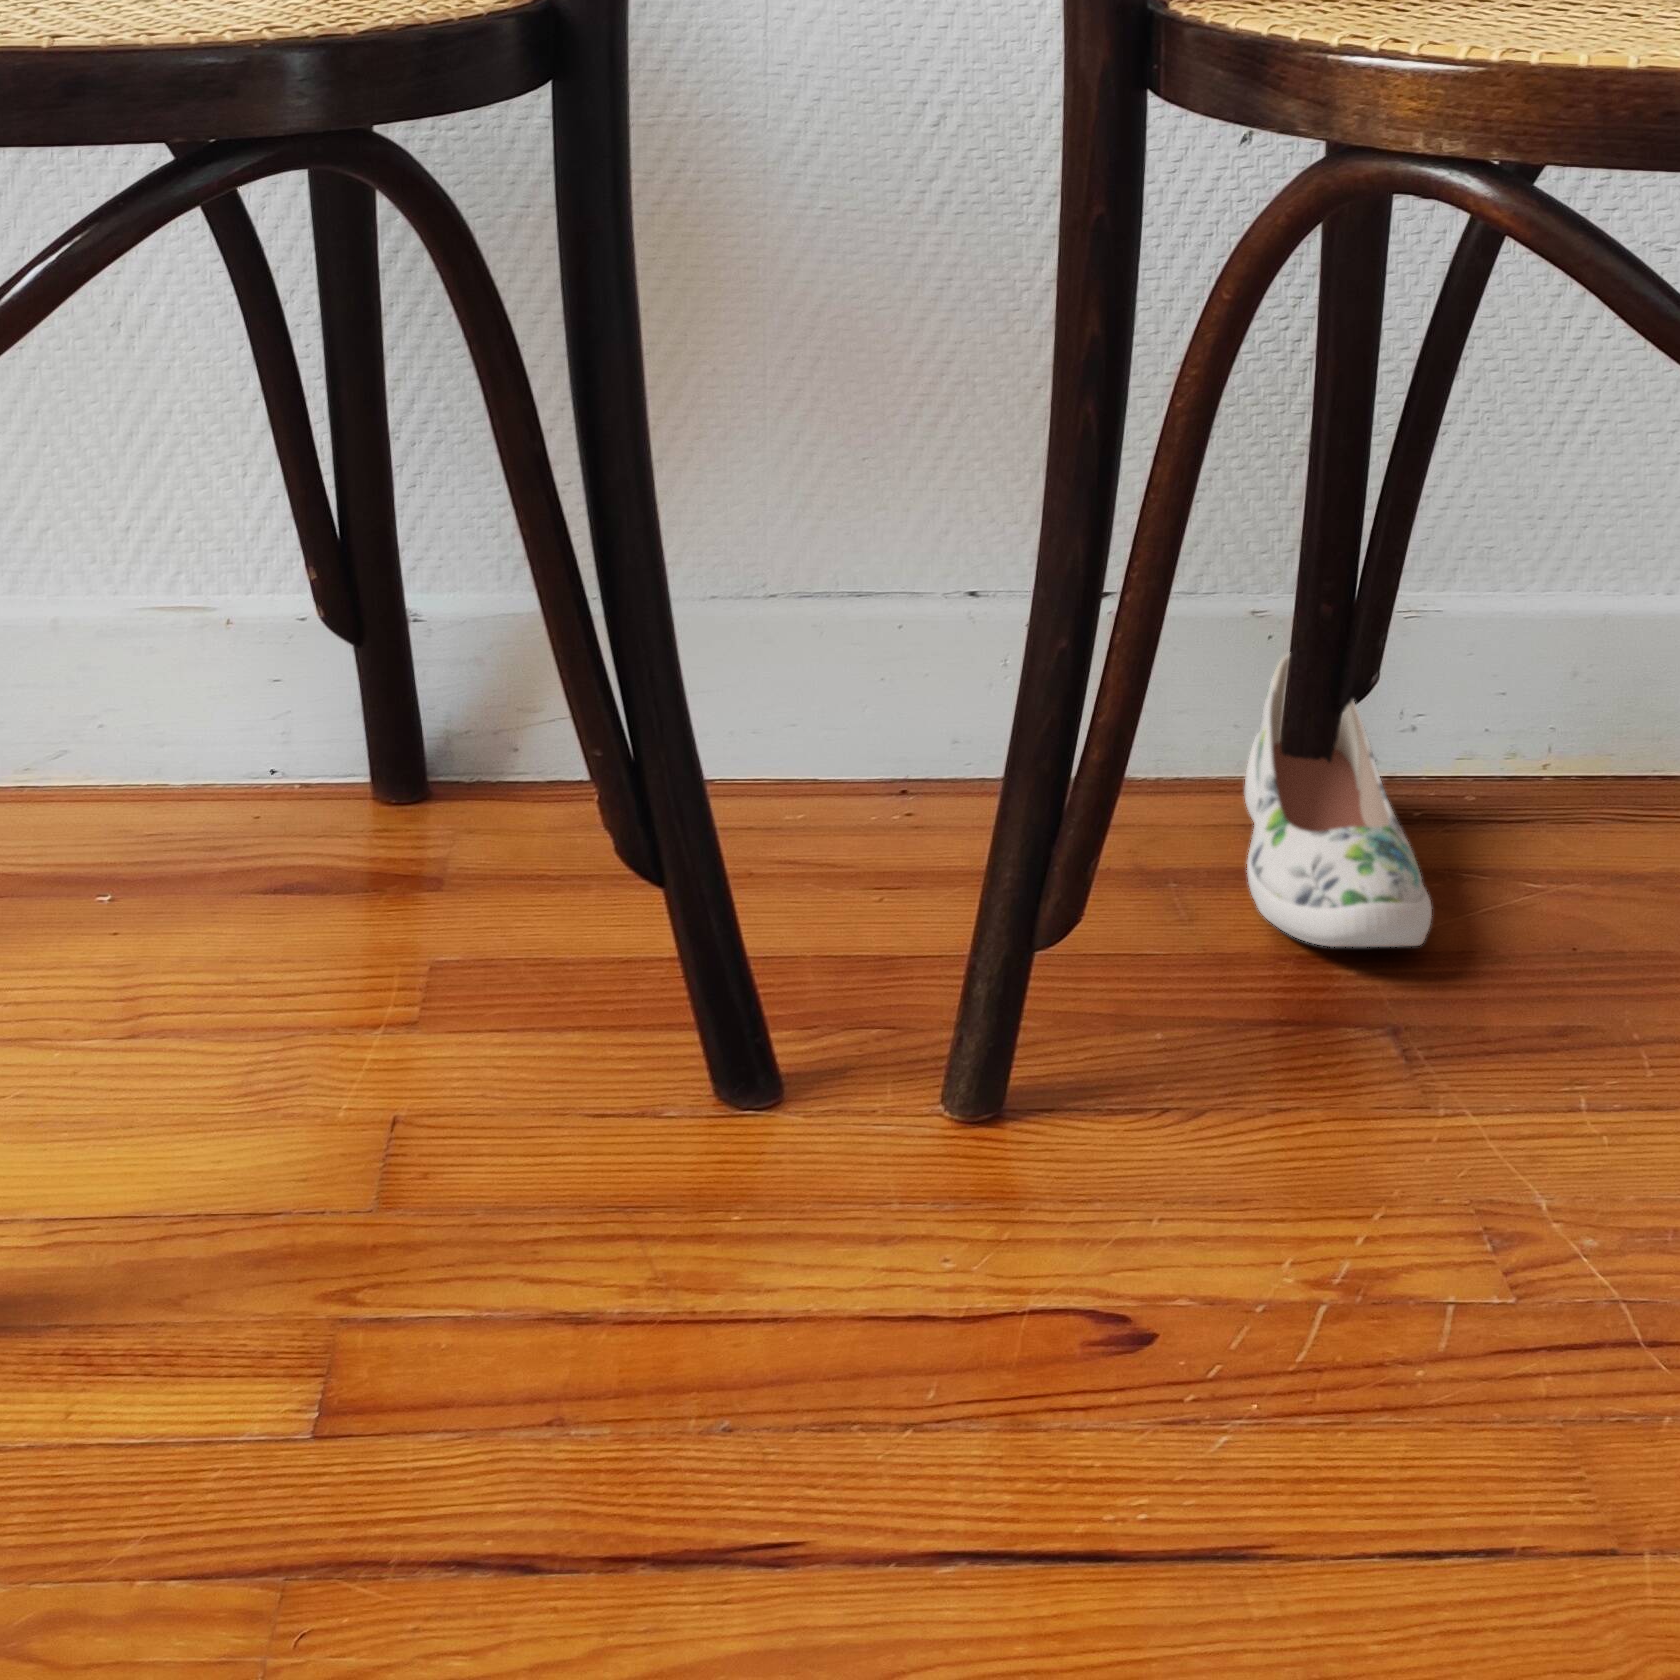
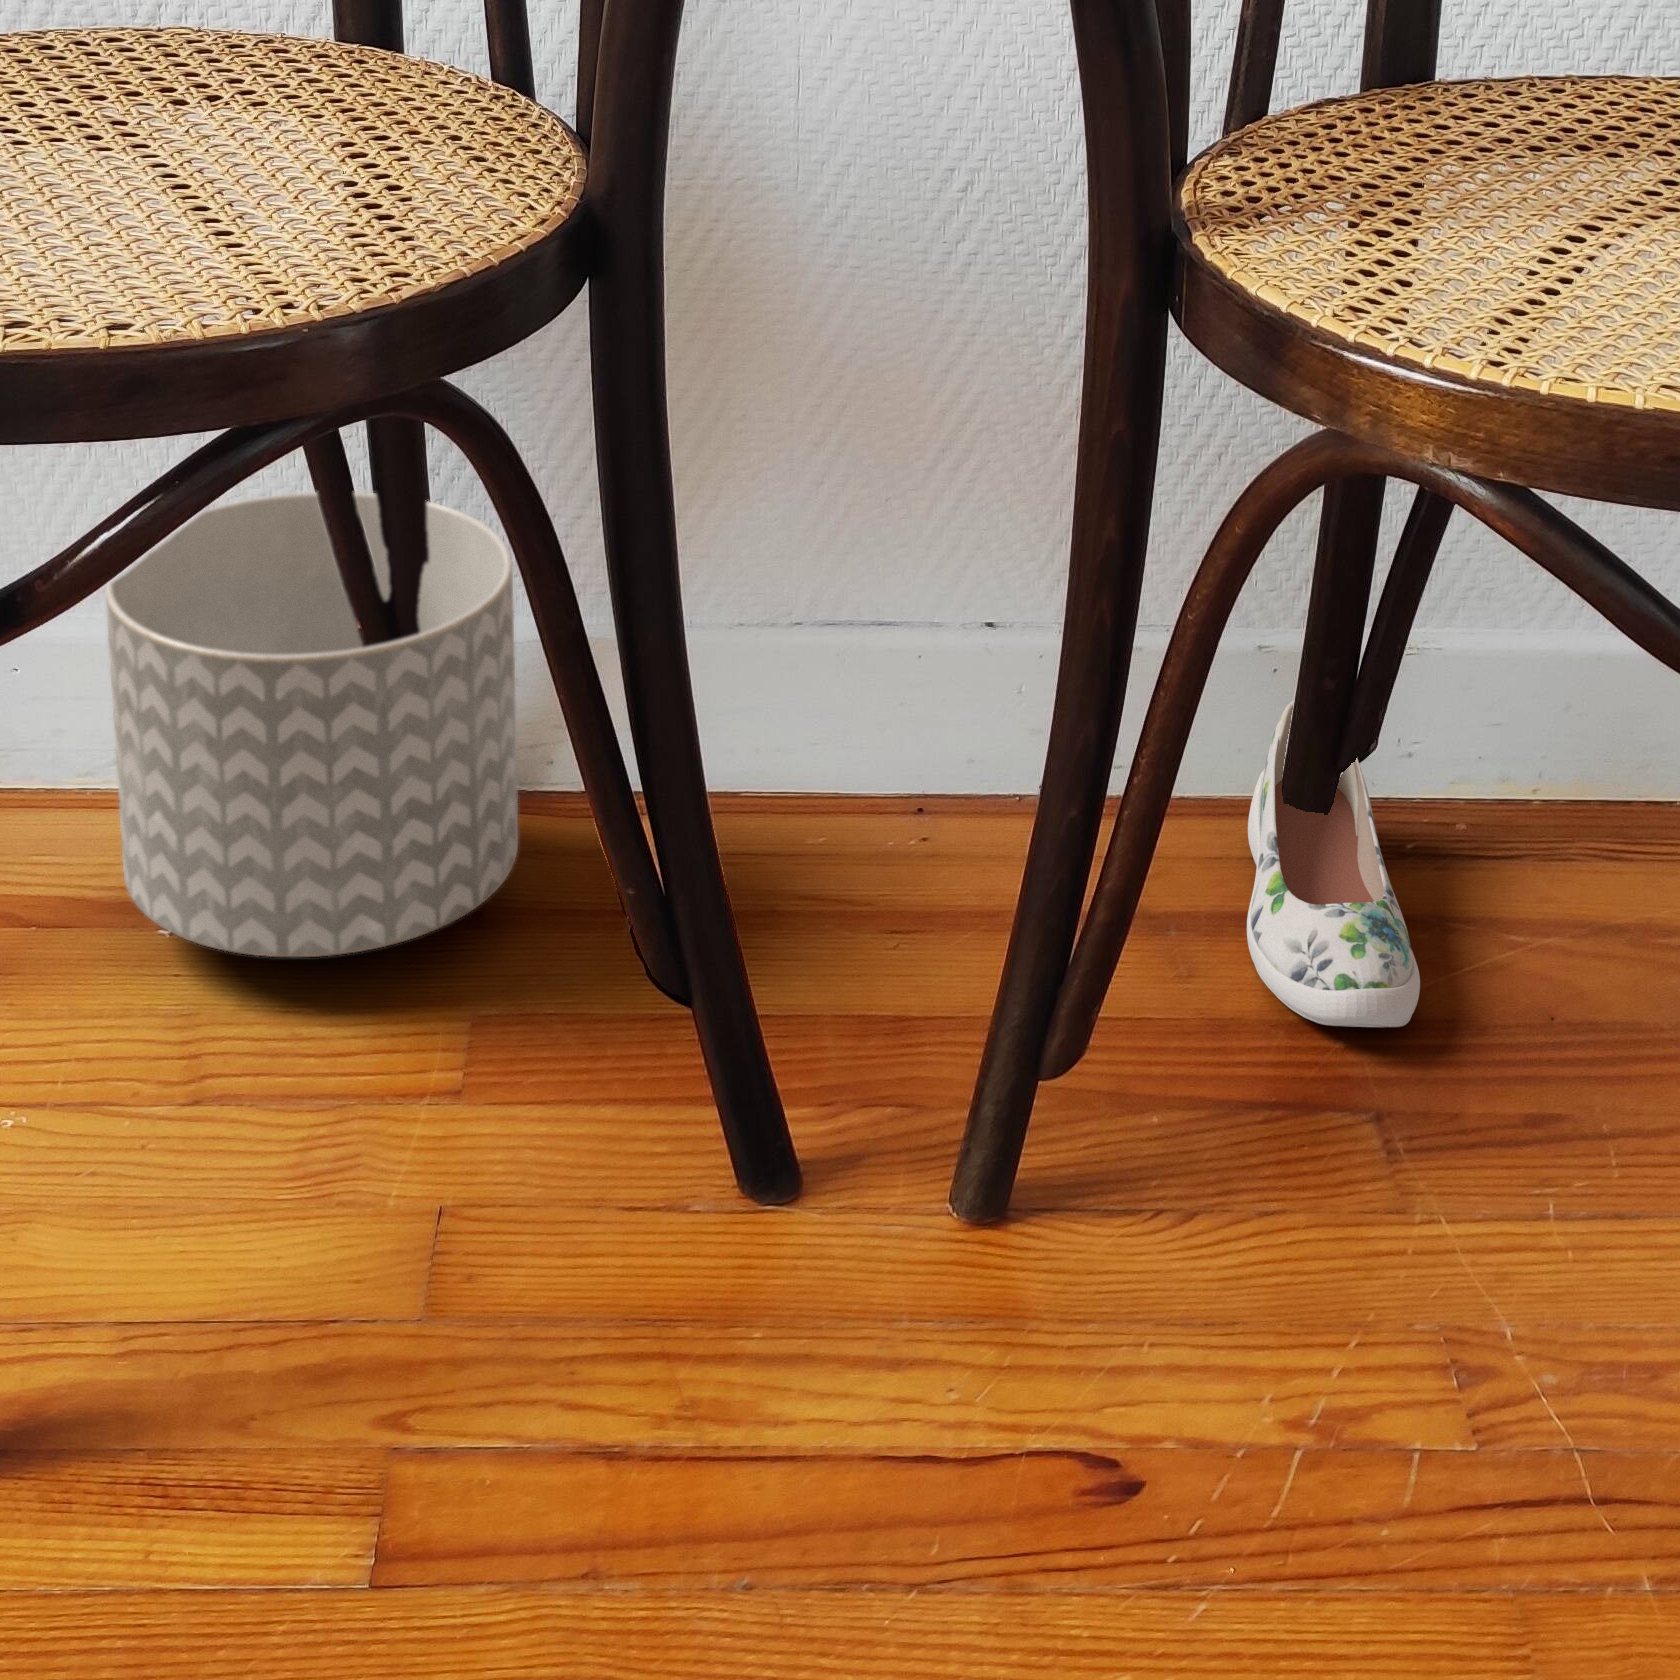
planter: none [48,446,480,910] -> present [105,492,518,957]

